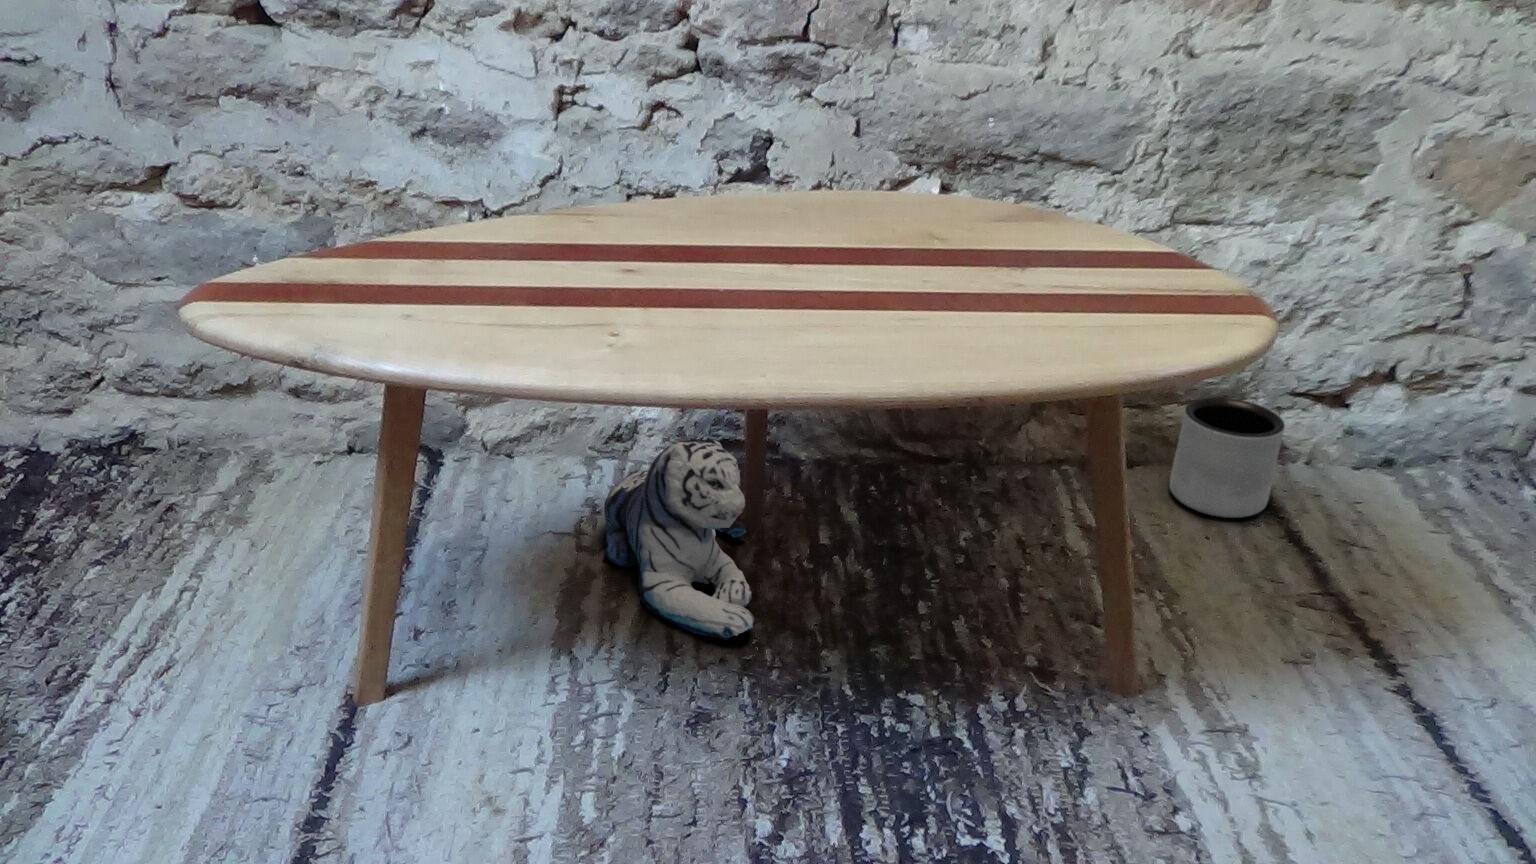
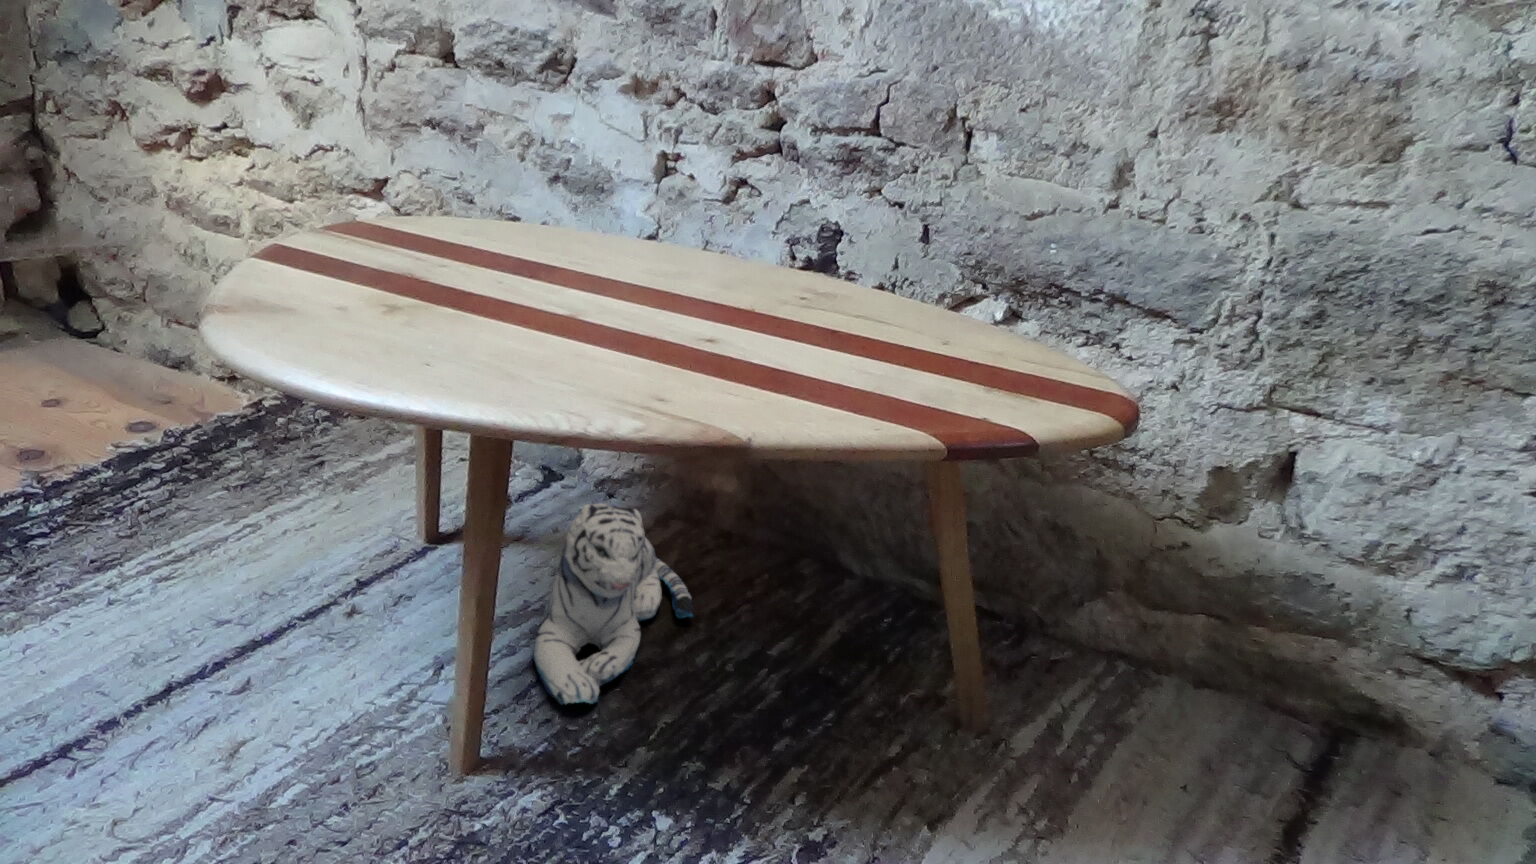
planter: present [1170,397,1285,518] -> none [1204,628,1356,791]

